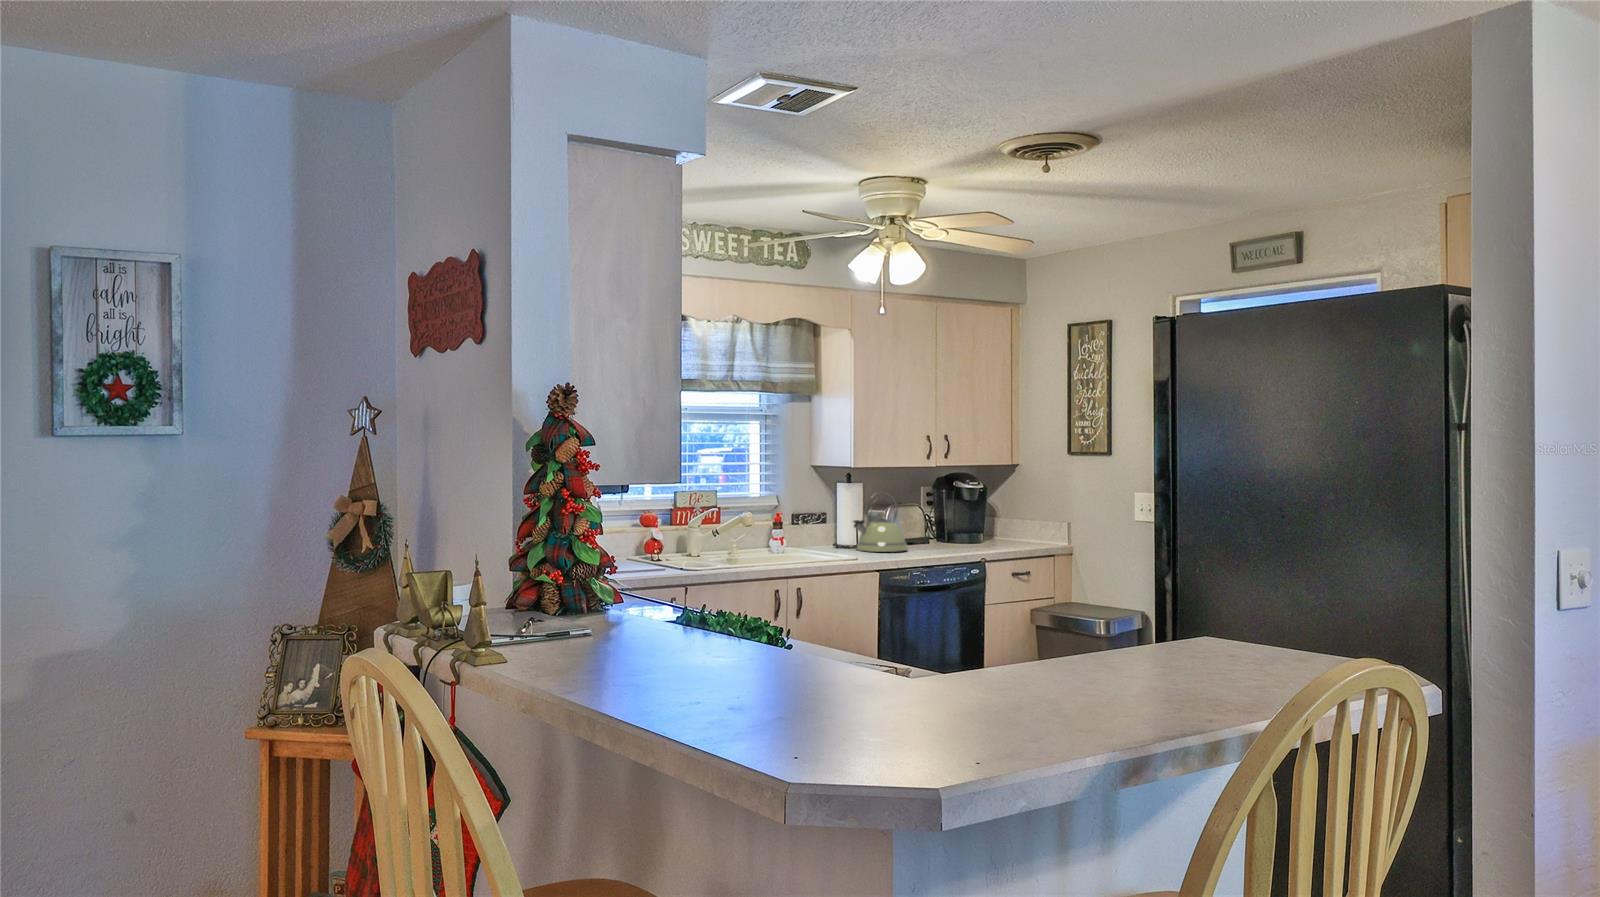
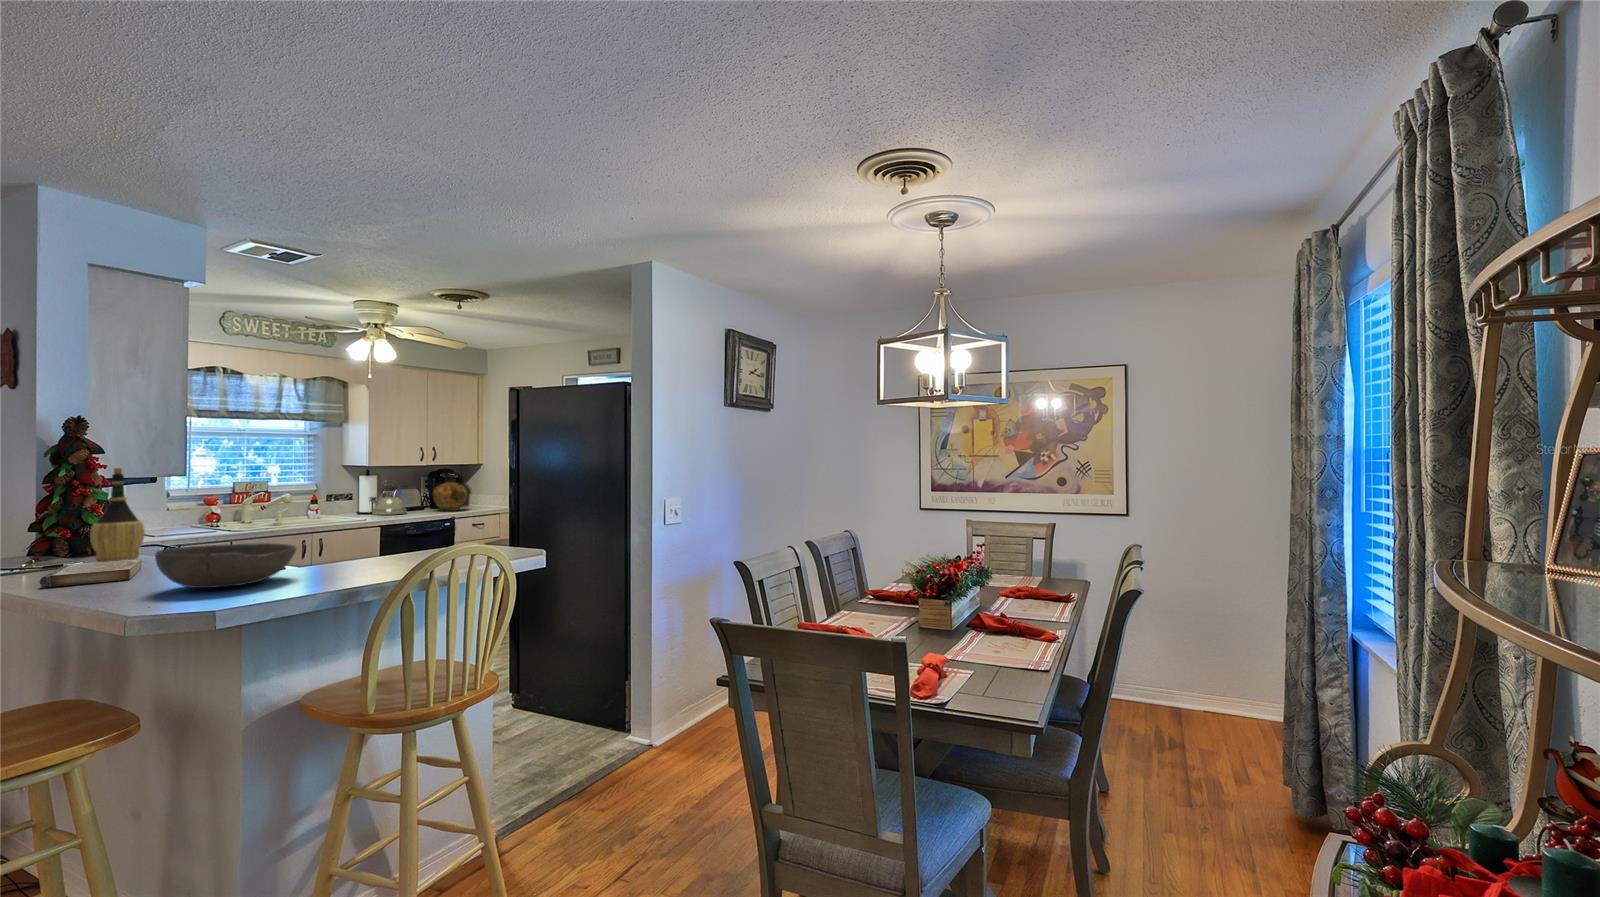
wine bottle: none [595,469,662,635] -> present [90,468,145,562]
ceramic jug: none [943,481,999,550] -> present [432,473,467,511]
bowl: none [761,629,985,726] -> present [155,543,296,588]
book: none [569,635,684,683] -> present [40,559,141,587]

